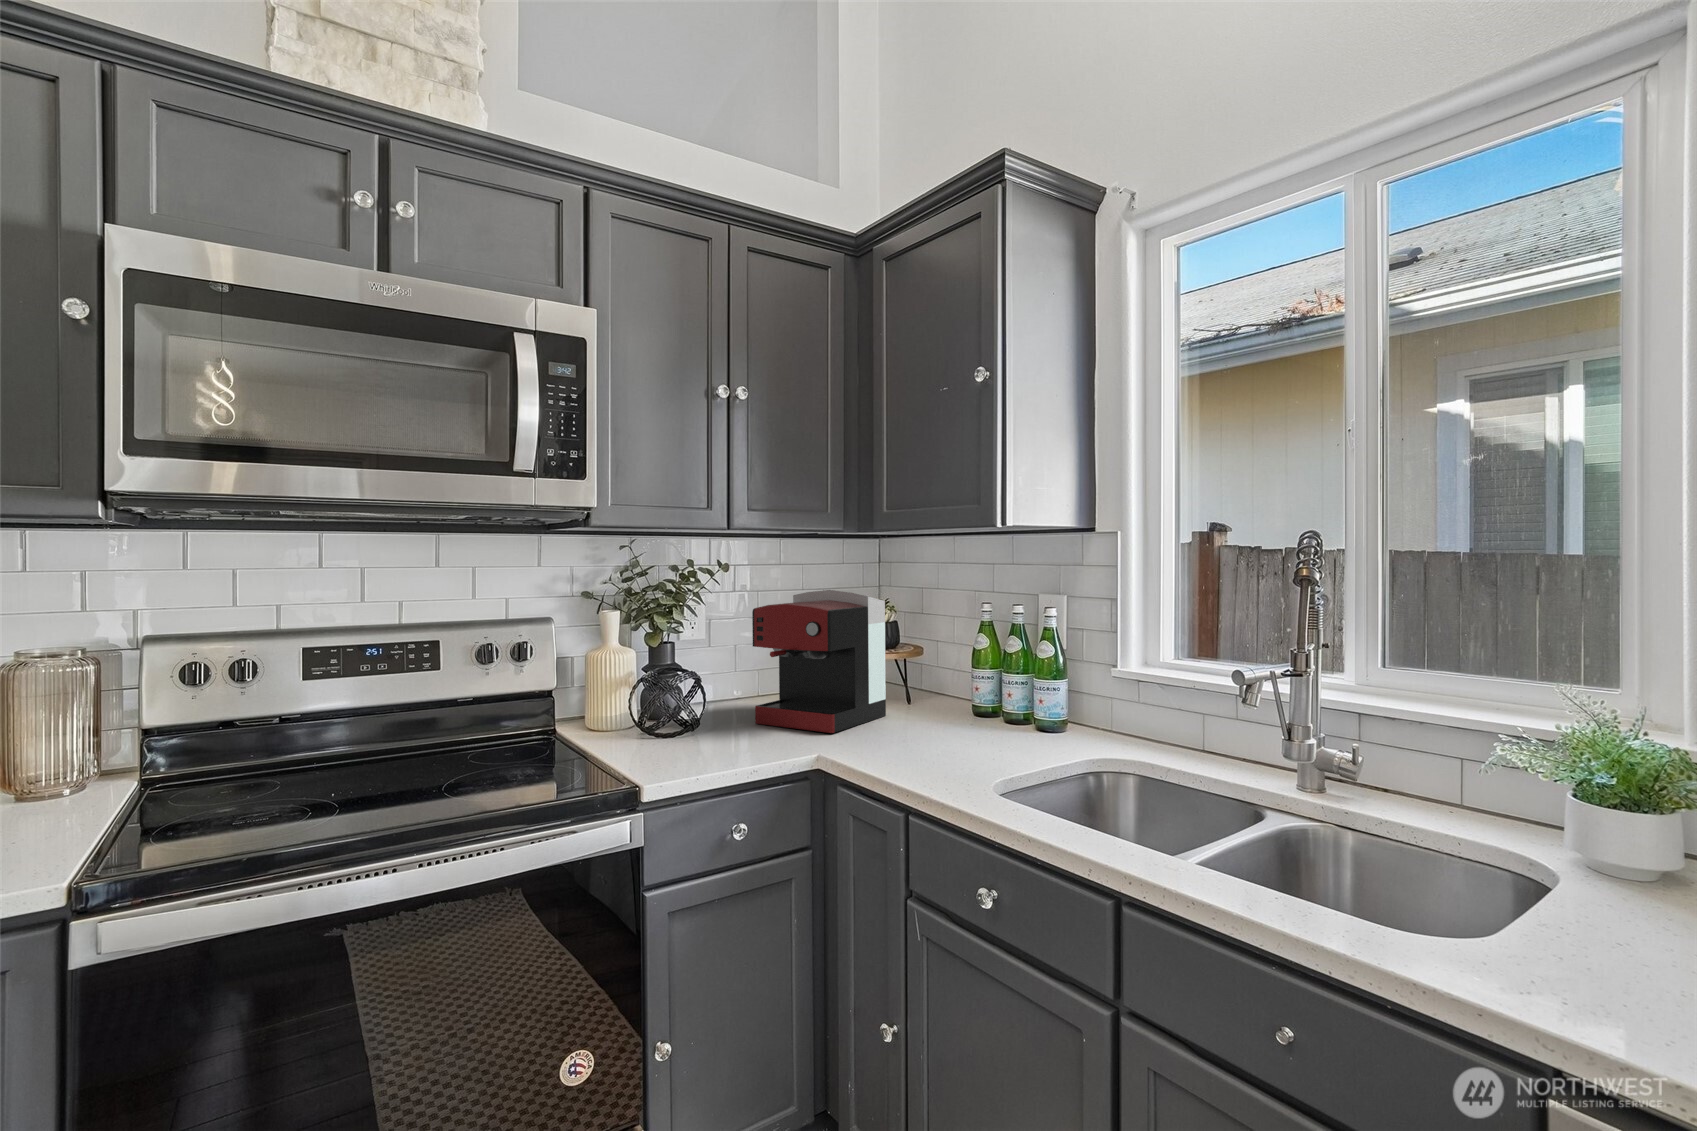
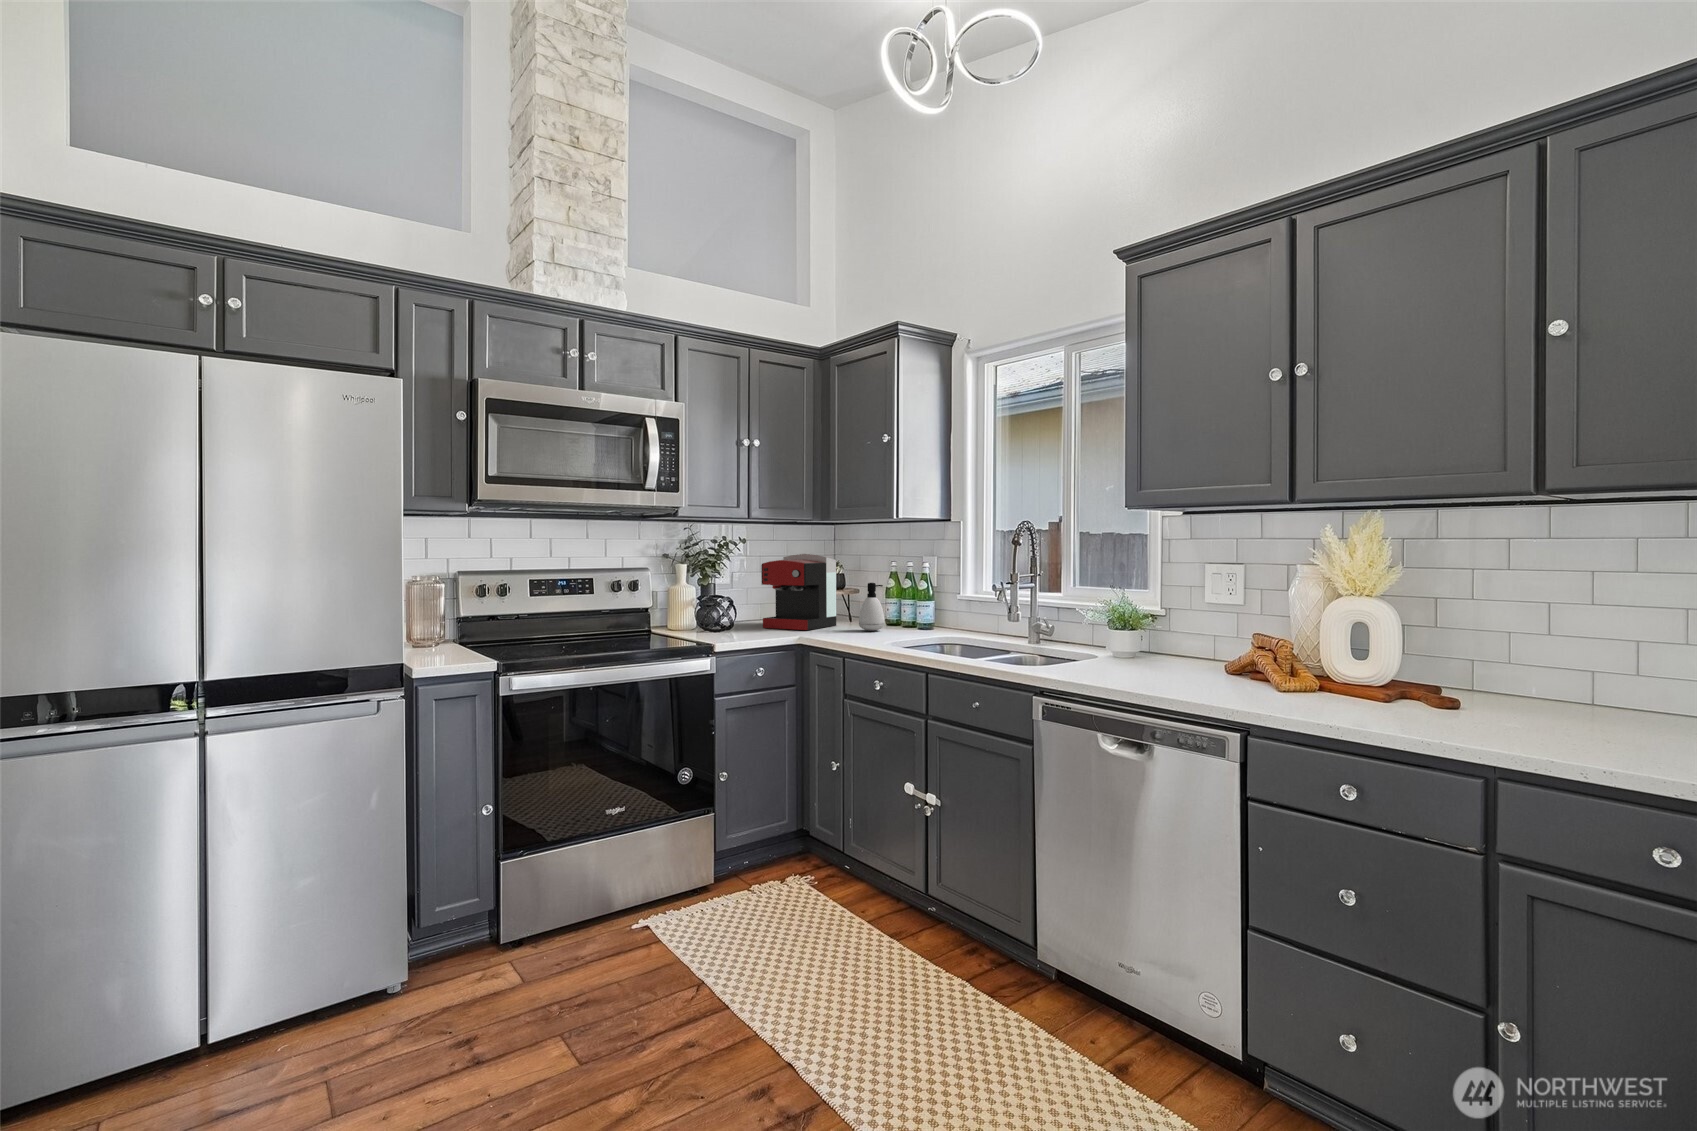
soap dispenser: none [929,646,977,735] -> present [859,583,885,631]

